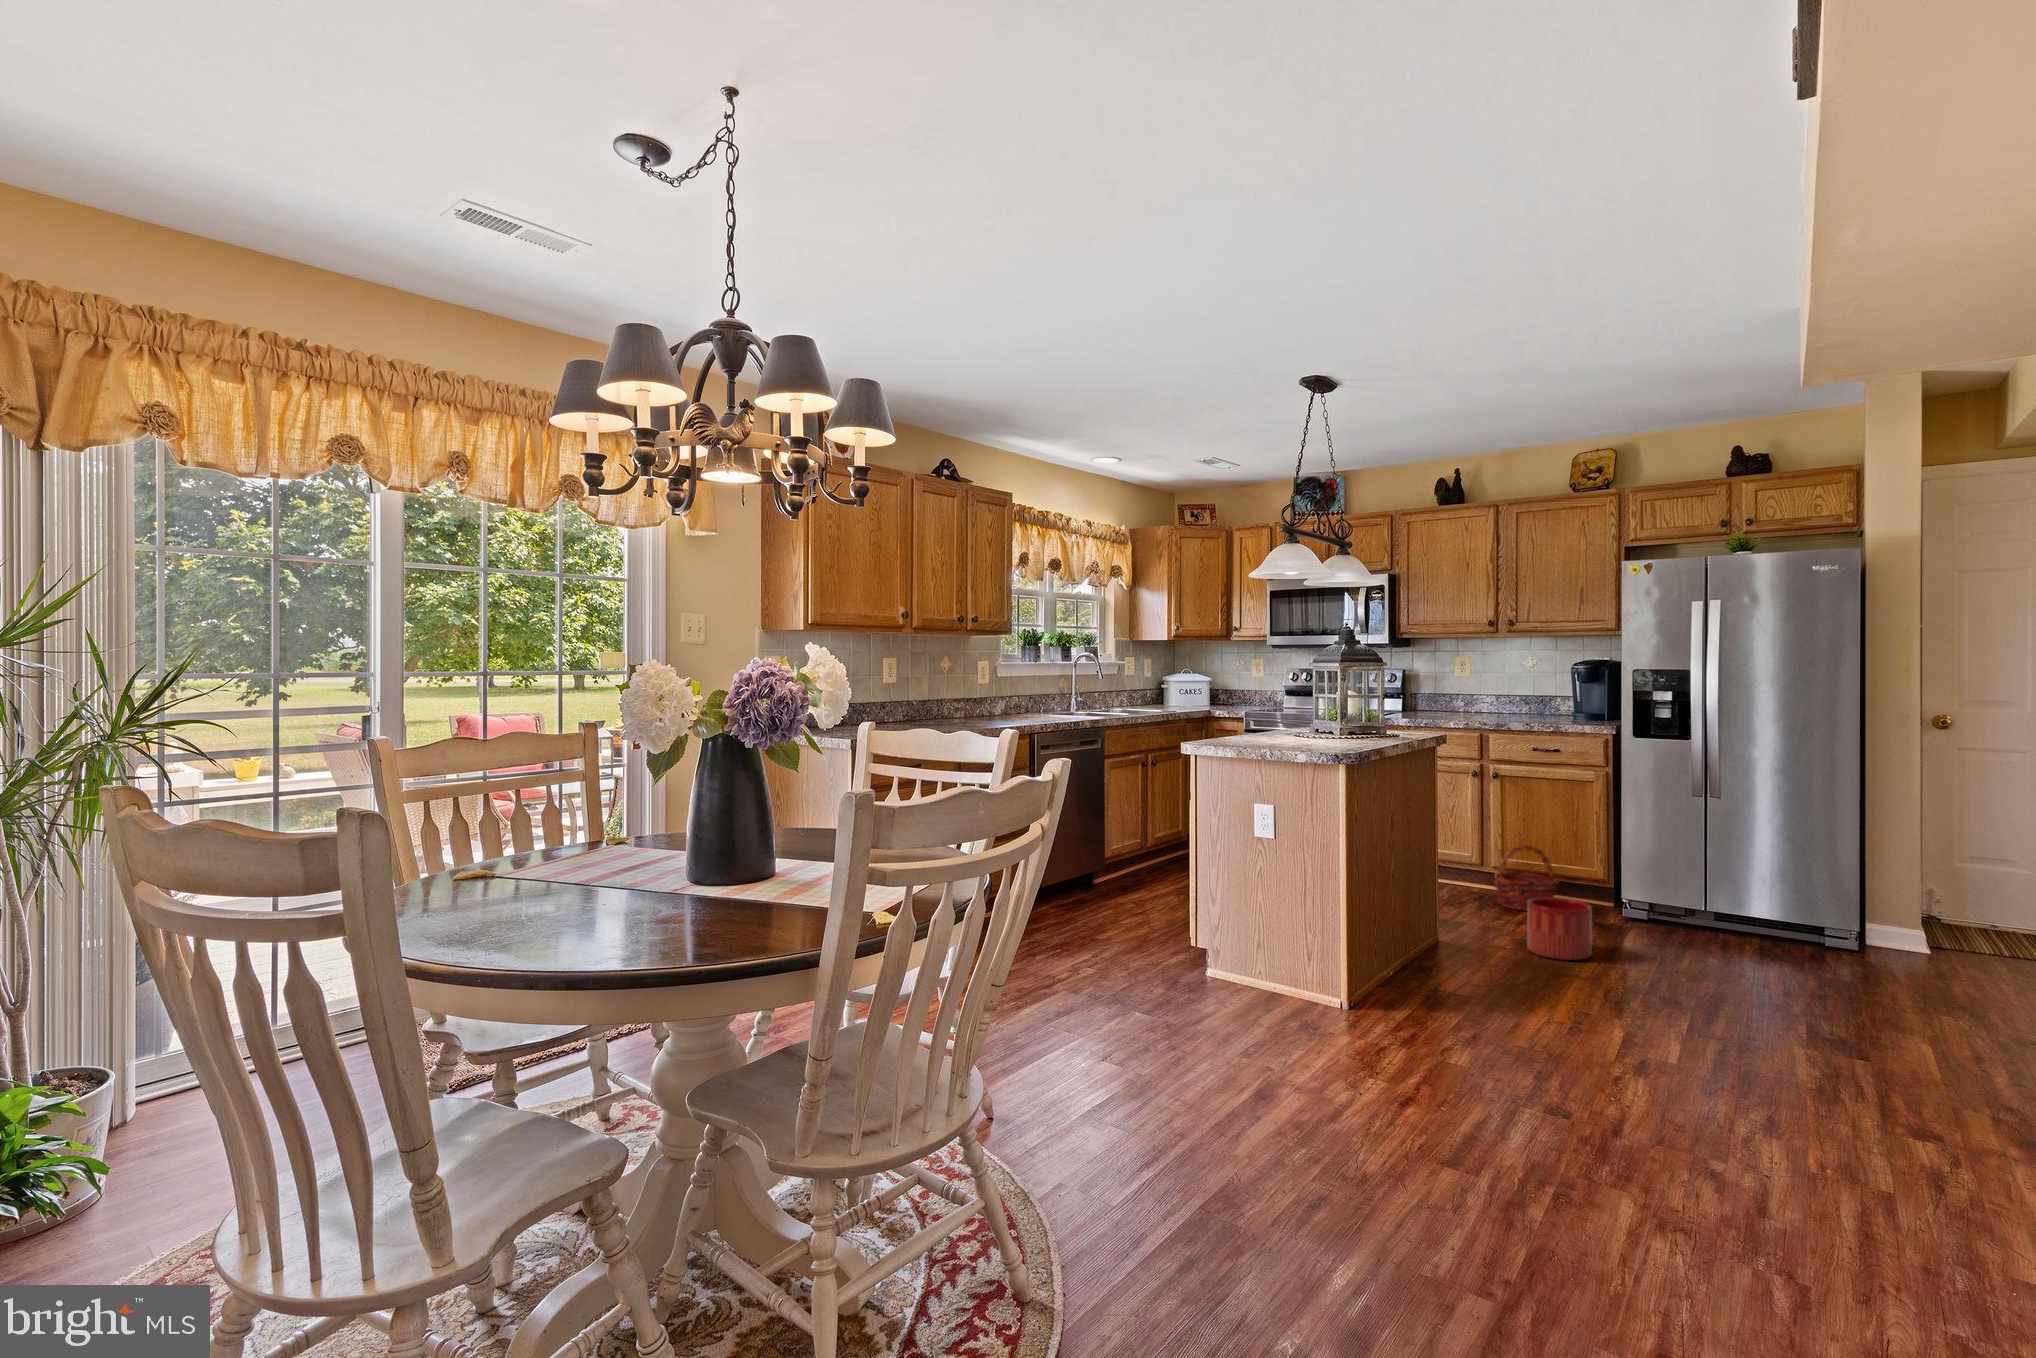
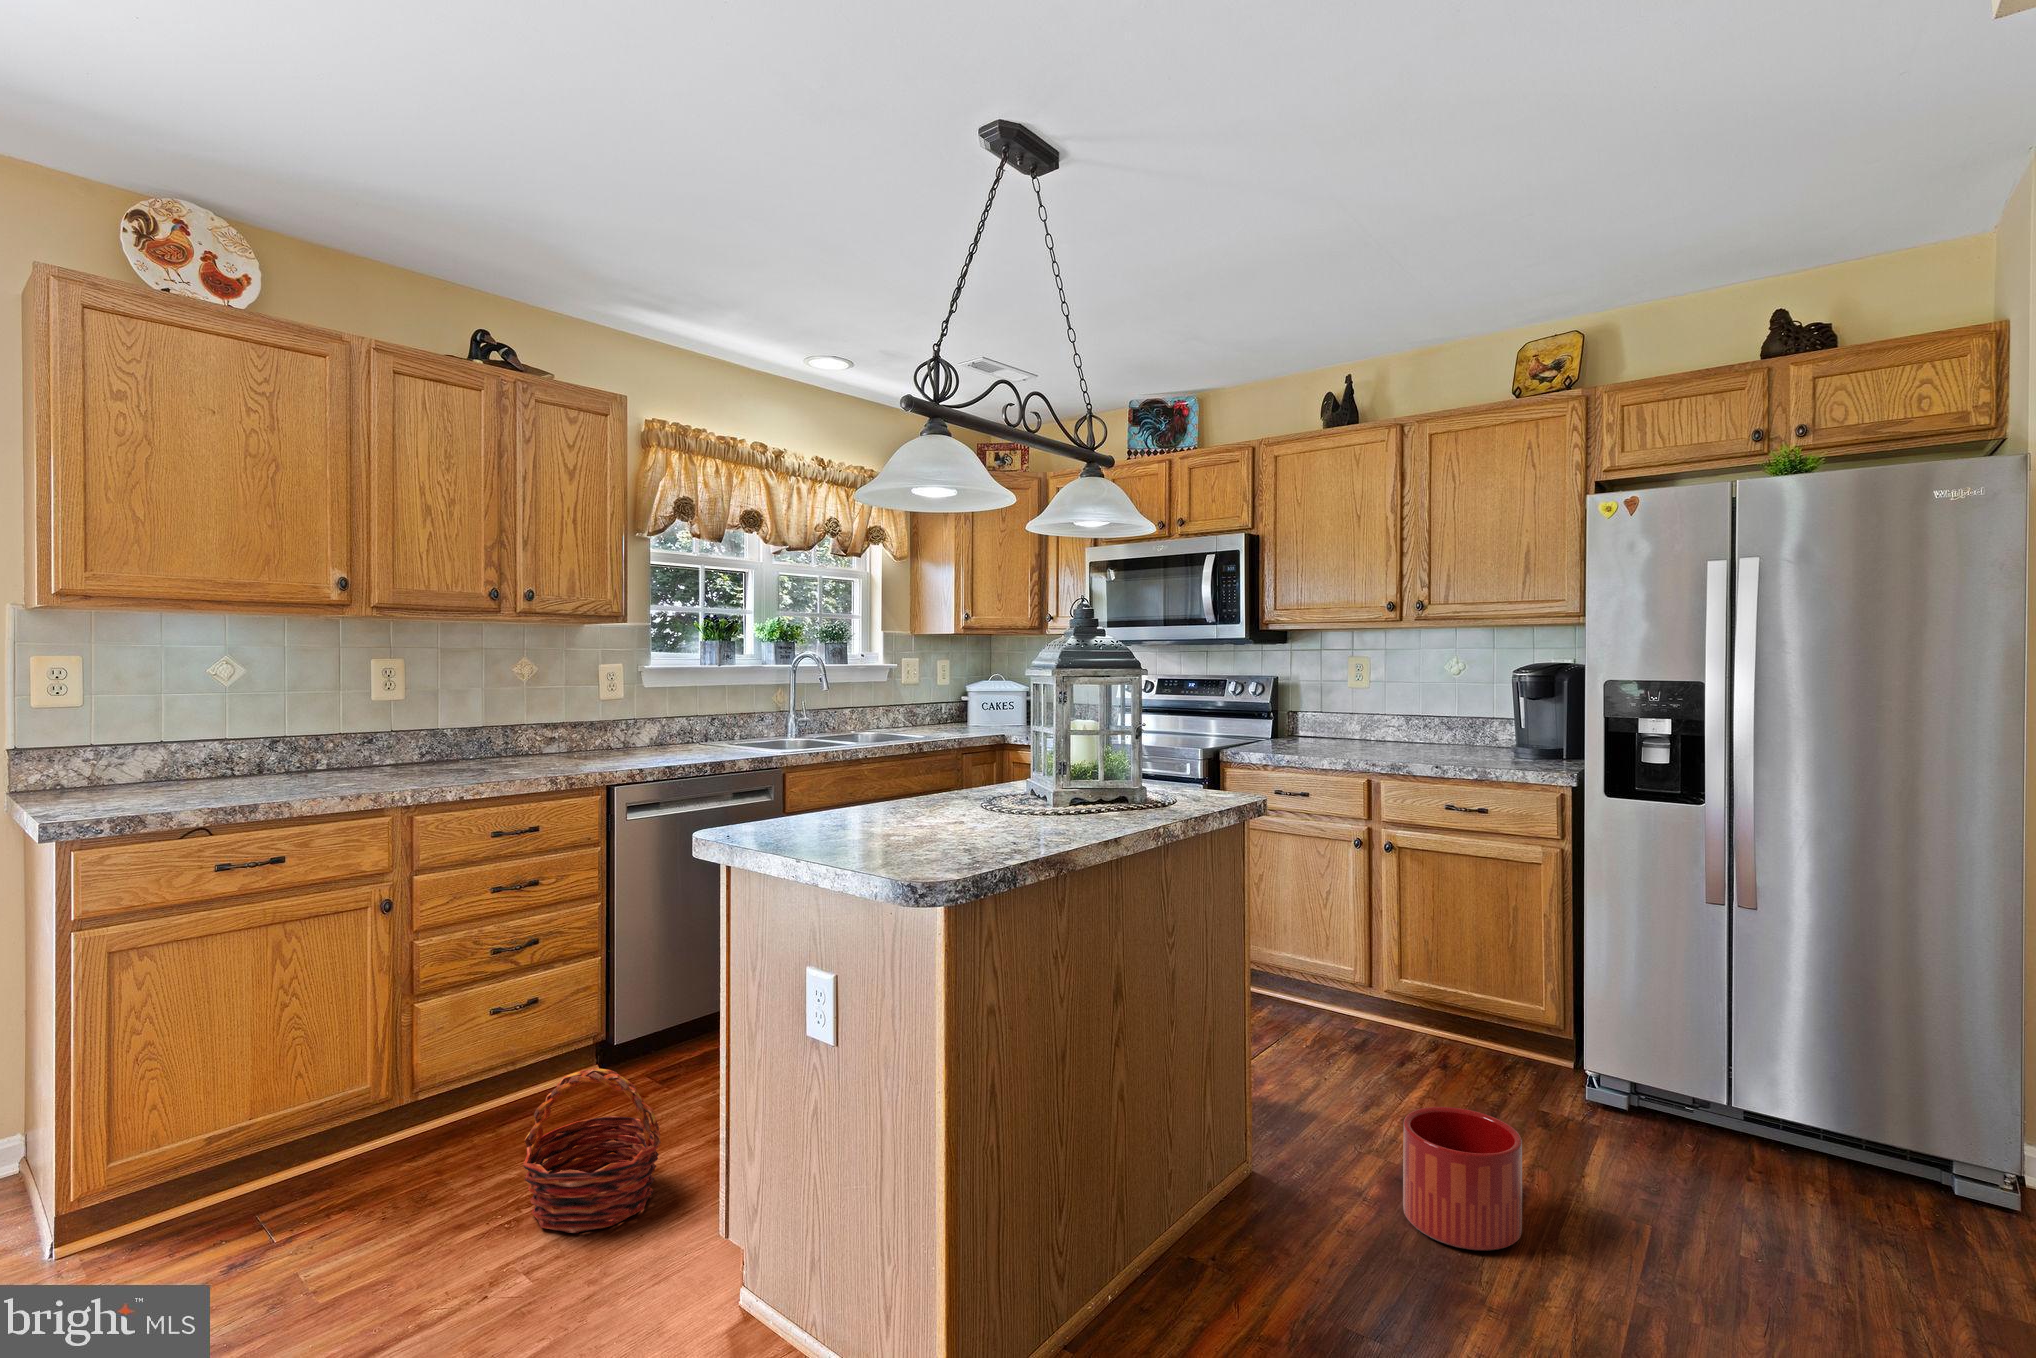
basket: present [1494,844,1558,911] -> present [523,1068,661,1233]

